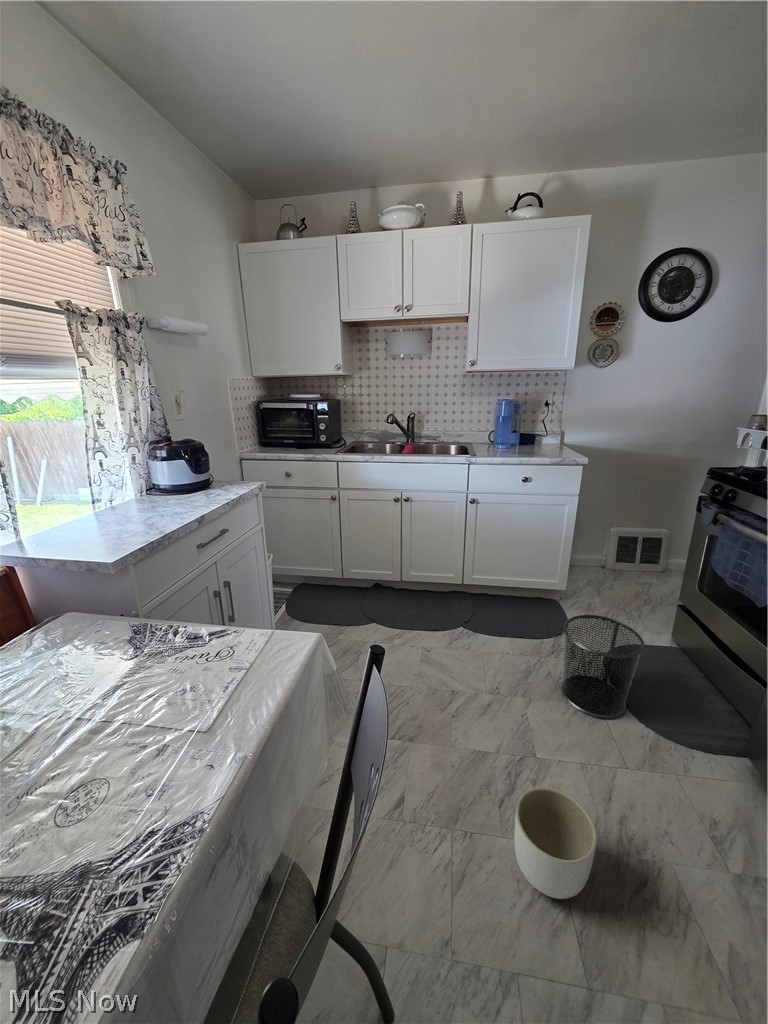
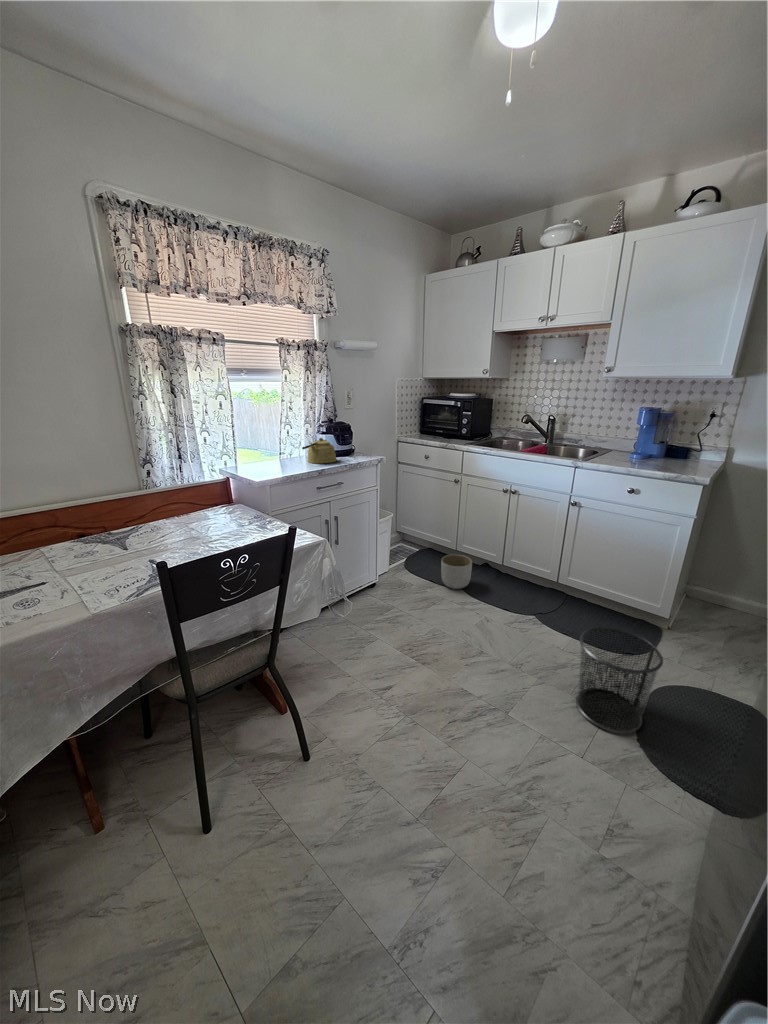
kettle: none [143,466,203,508] -> present [302,438,337,463]
planter: present [514,787,597,899] -> present [441,554,472,589]

